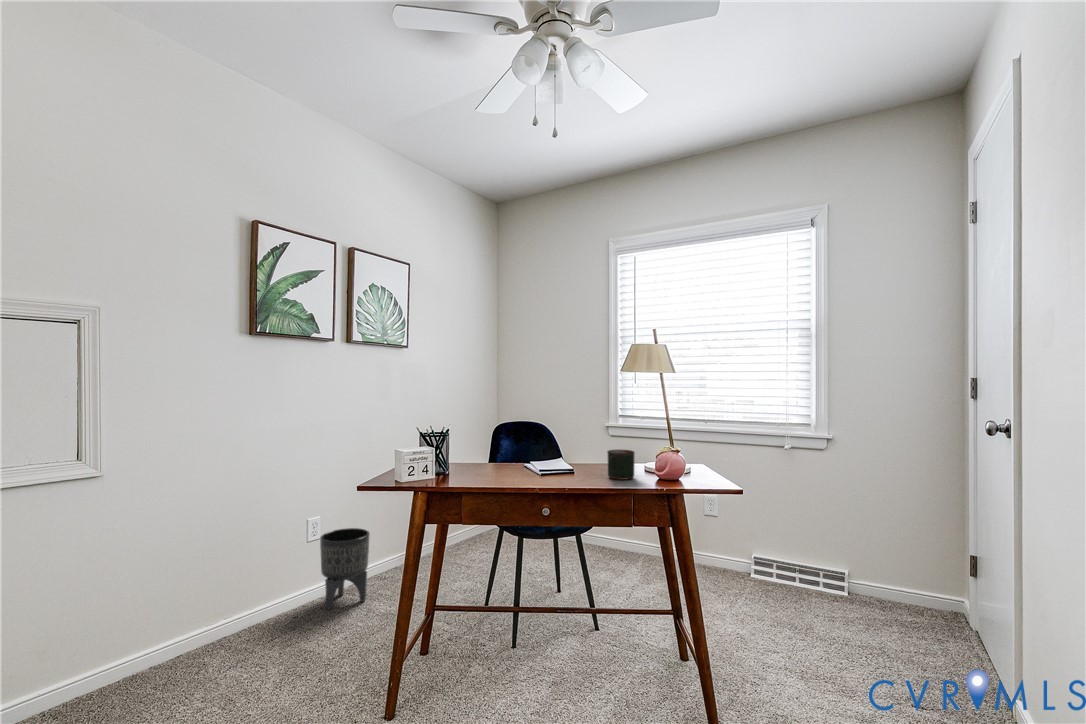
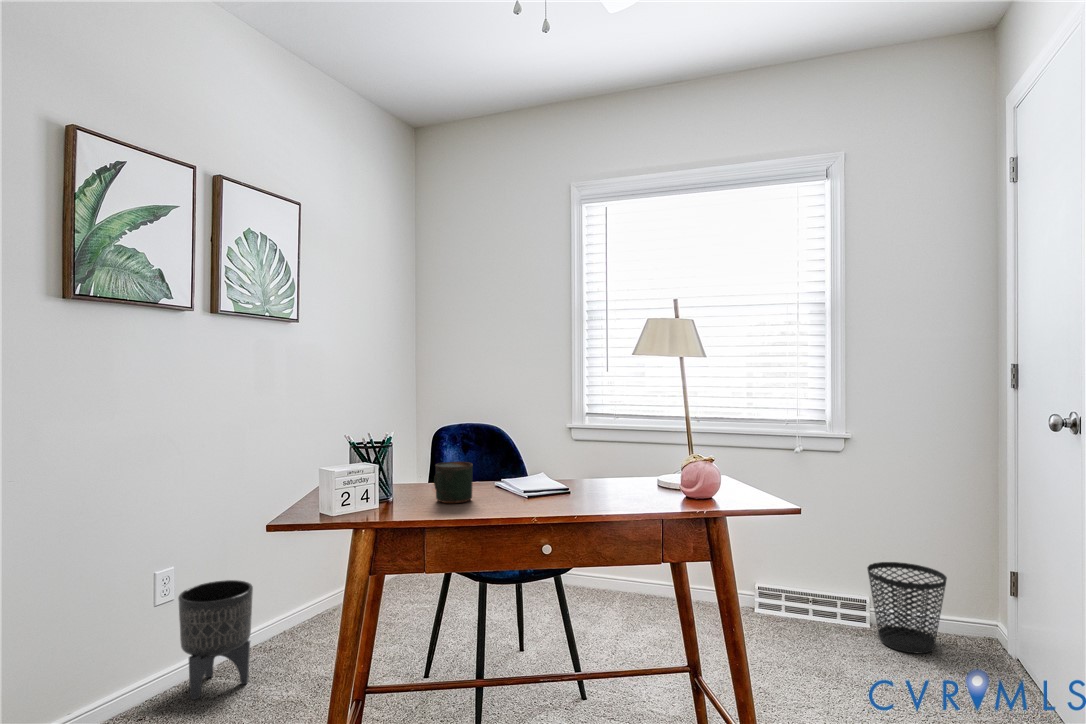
mug: present [607,449,635,480] -> present [434,462,473,503]
wastebasket: none [842,542,910,619] -> present [867,562,947,653]

